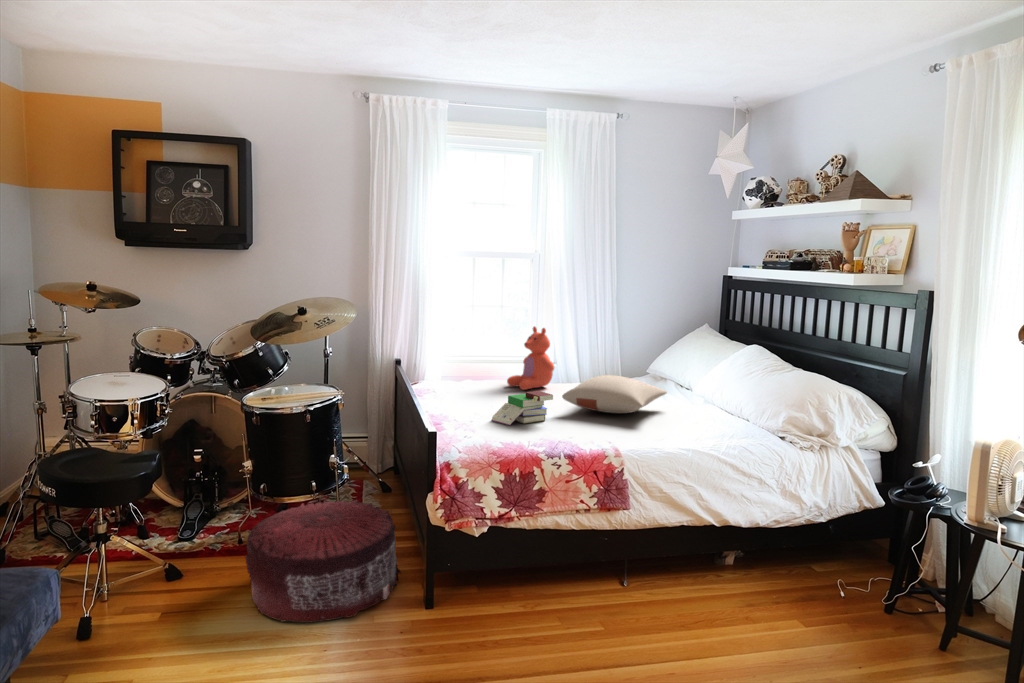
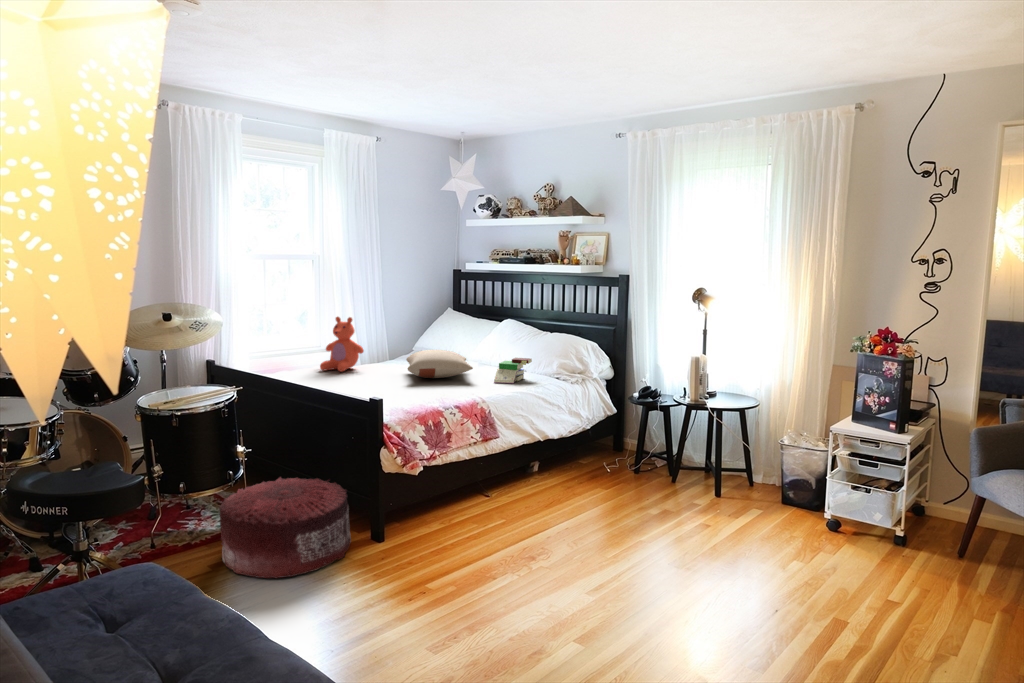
book: present [492,391,553,425] -> present [494,358,532,384]

